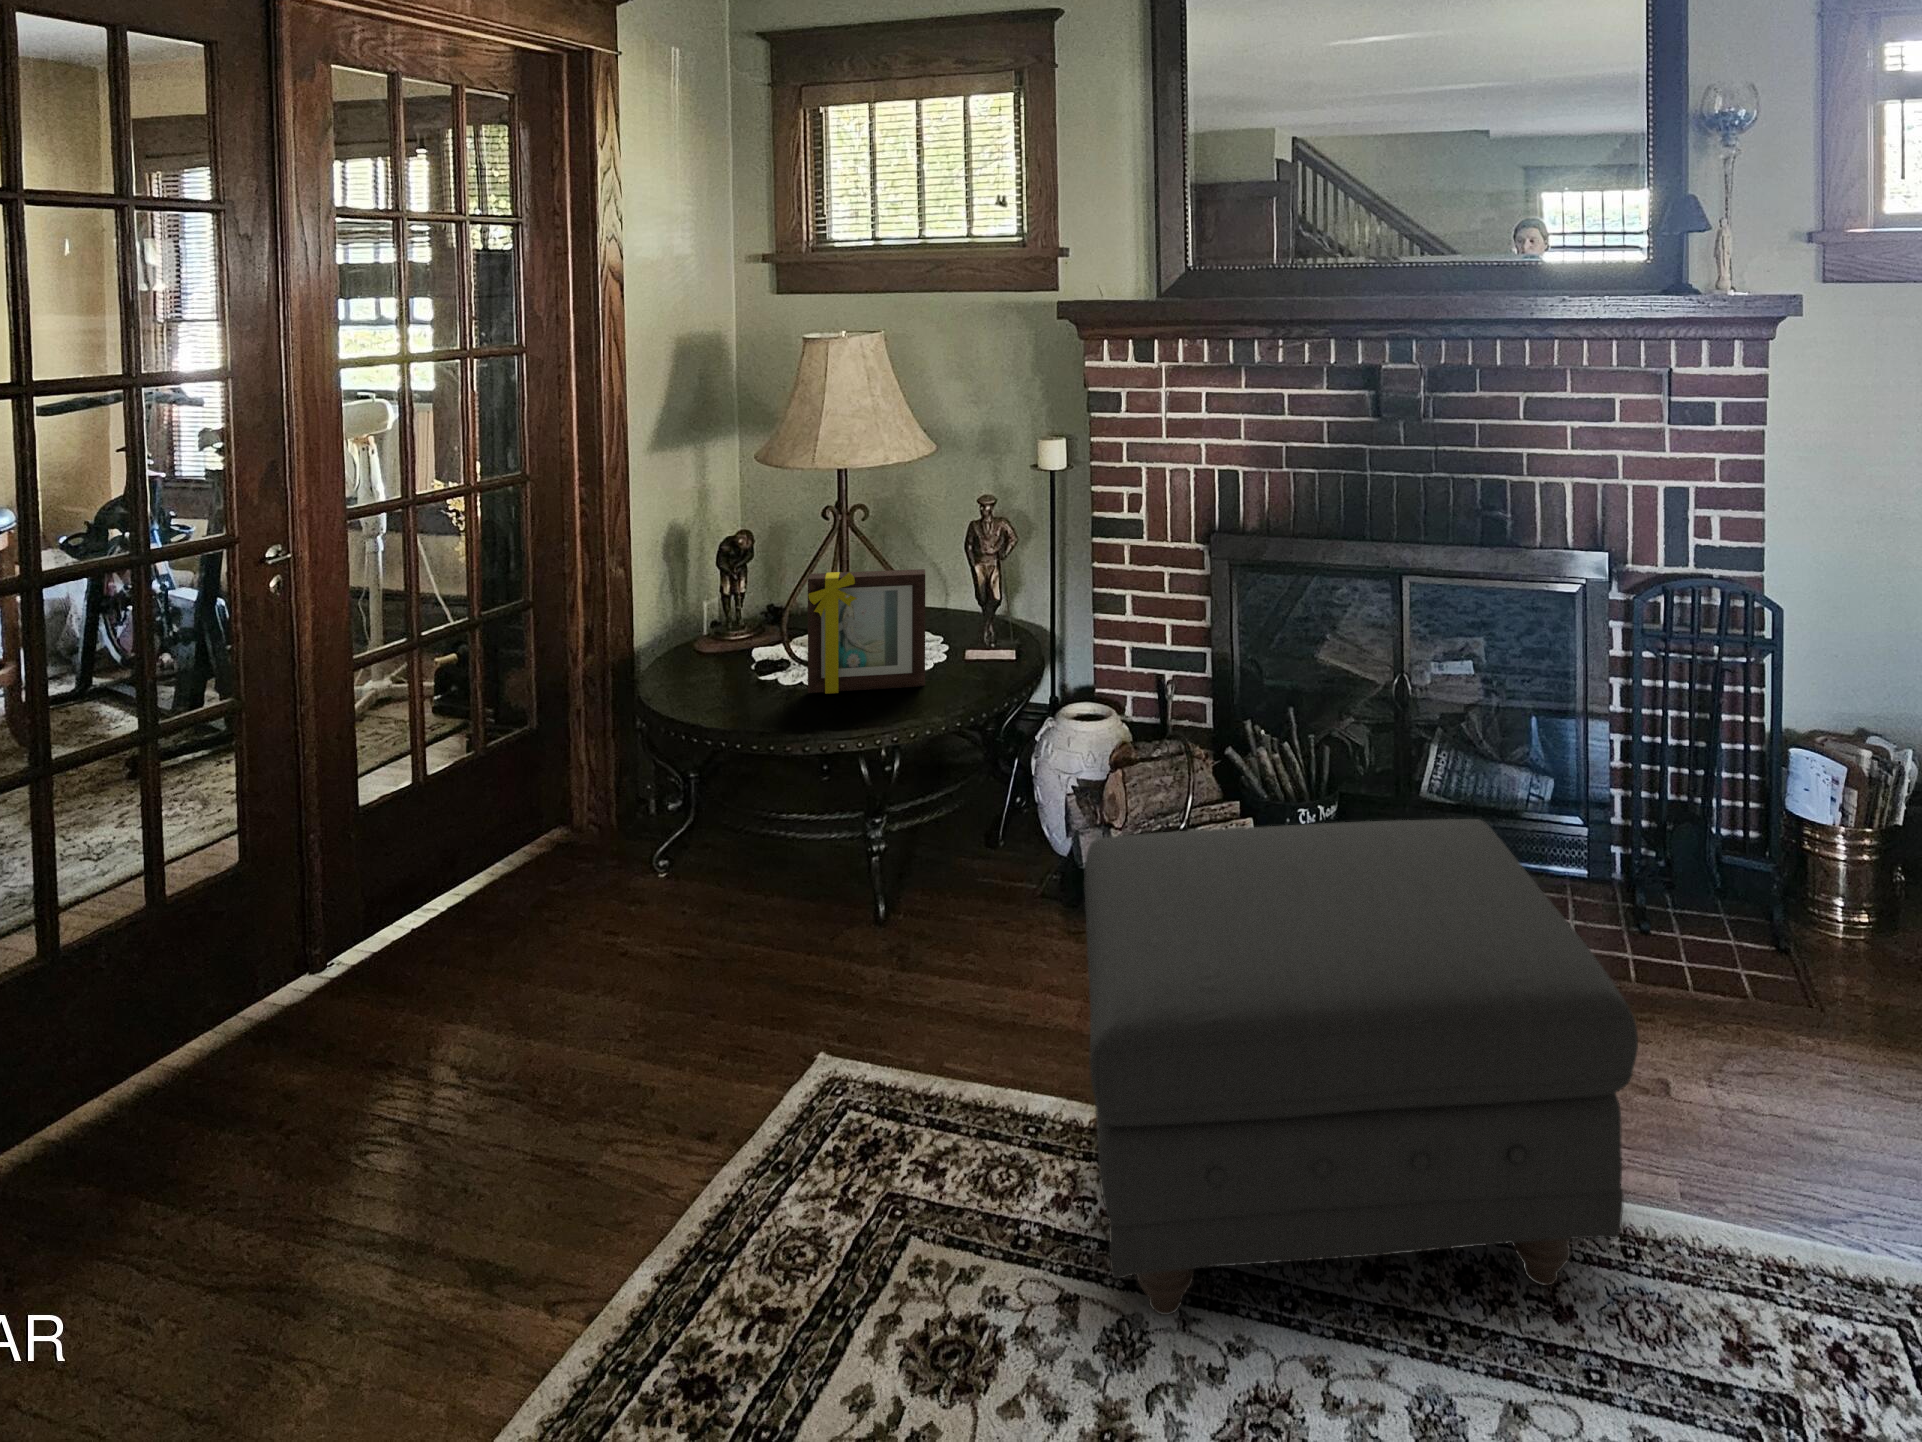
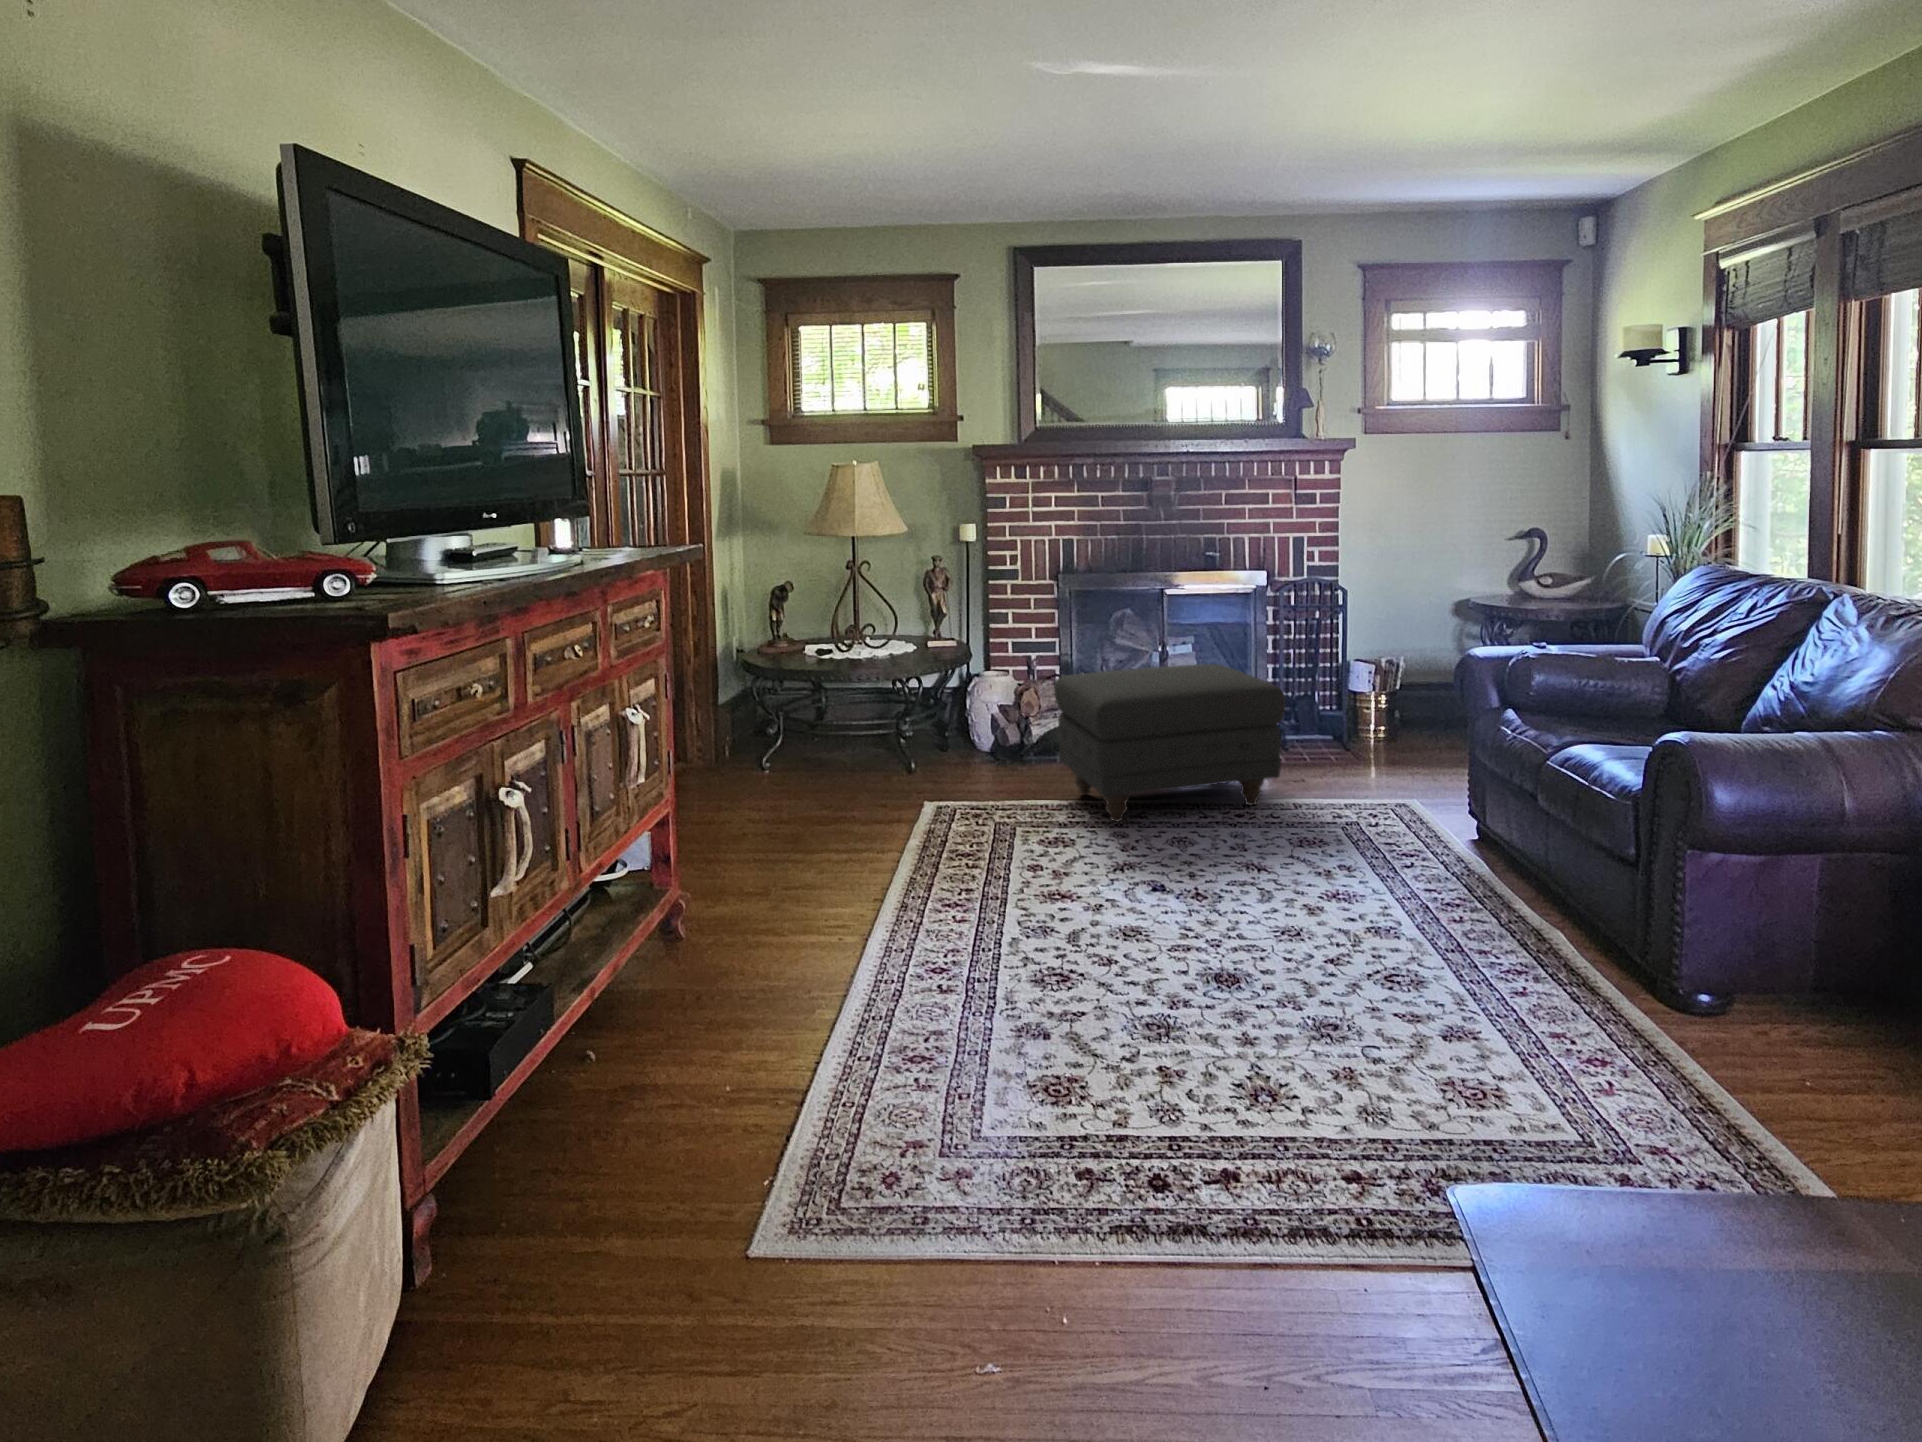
picture frame: present [808,569,925,694] -> none [860,590,923,656]

